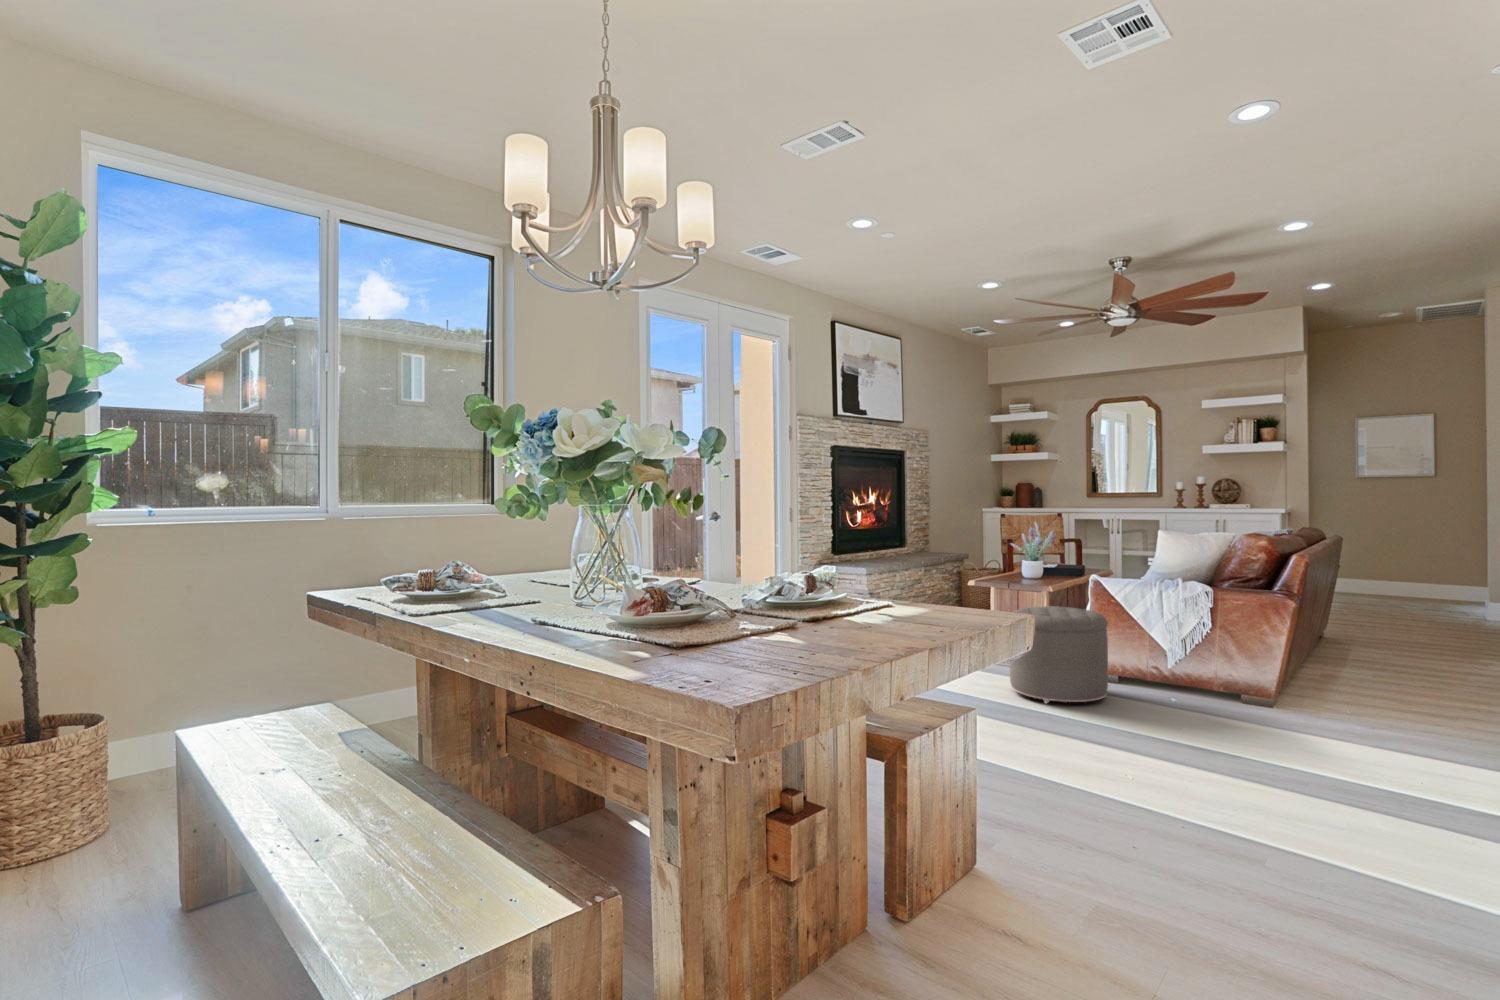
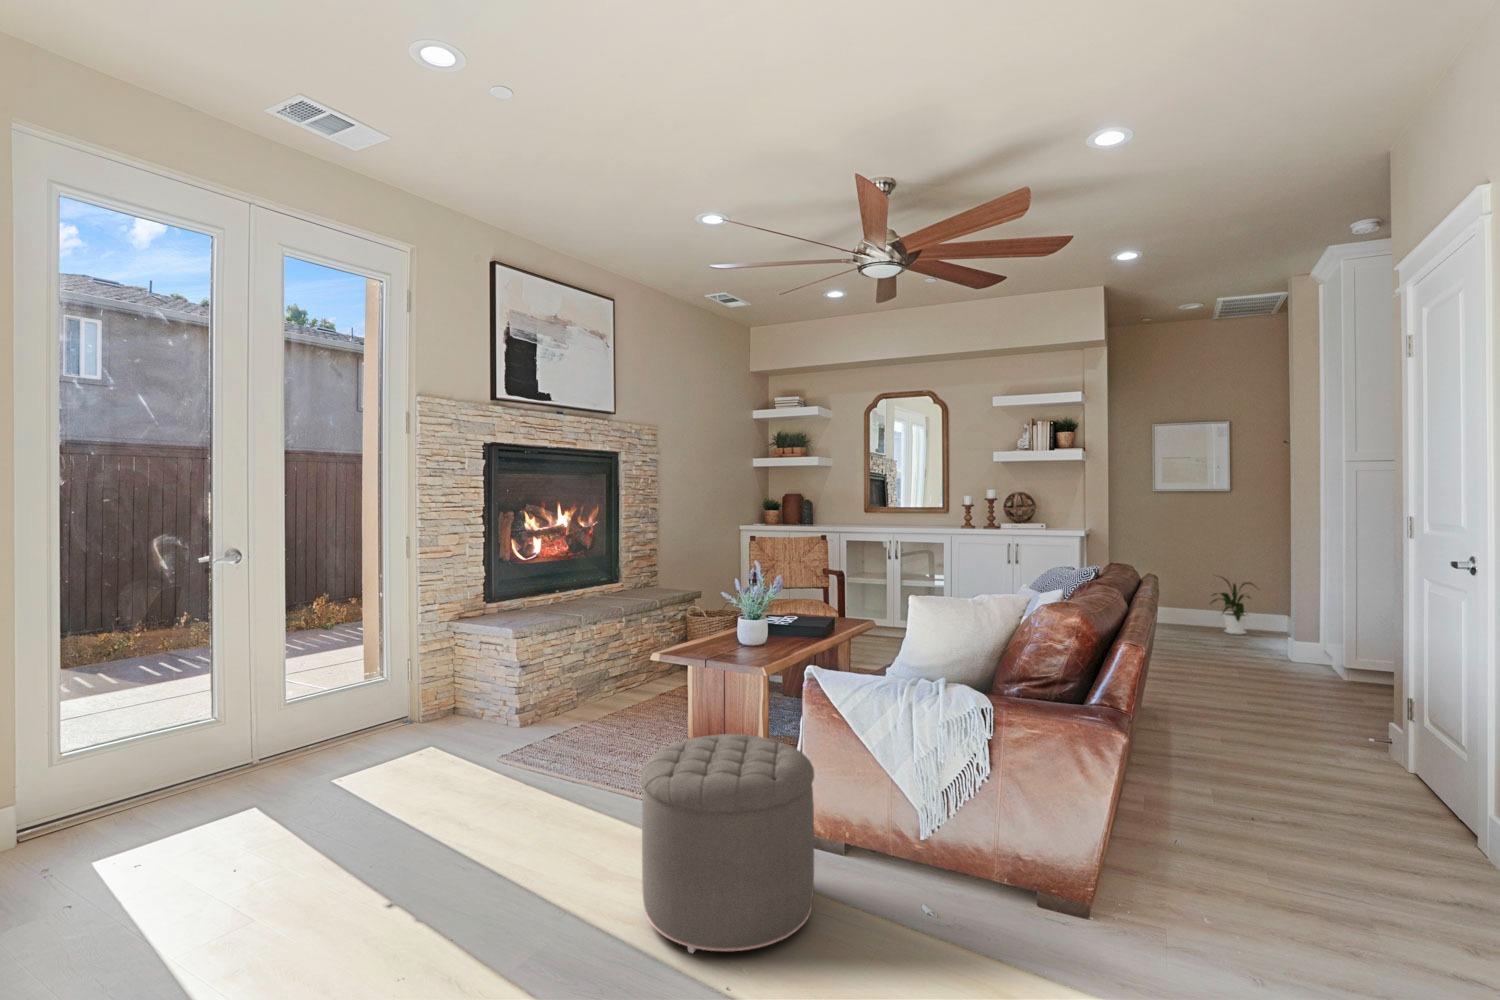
house plant: none [1410,549,1461,600] -> present [1211,577,1253,635]

